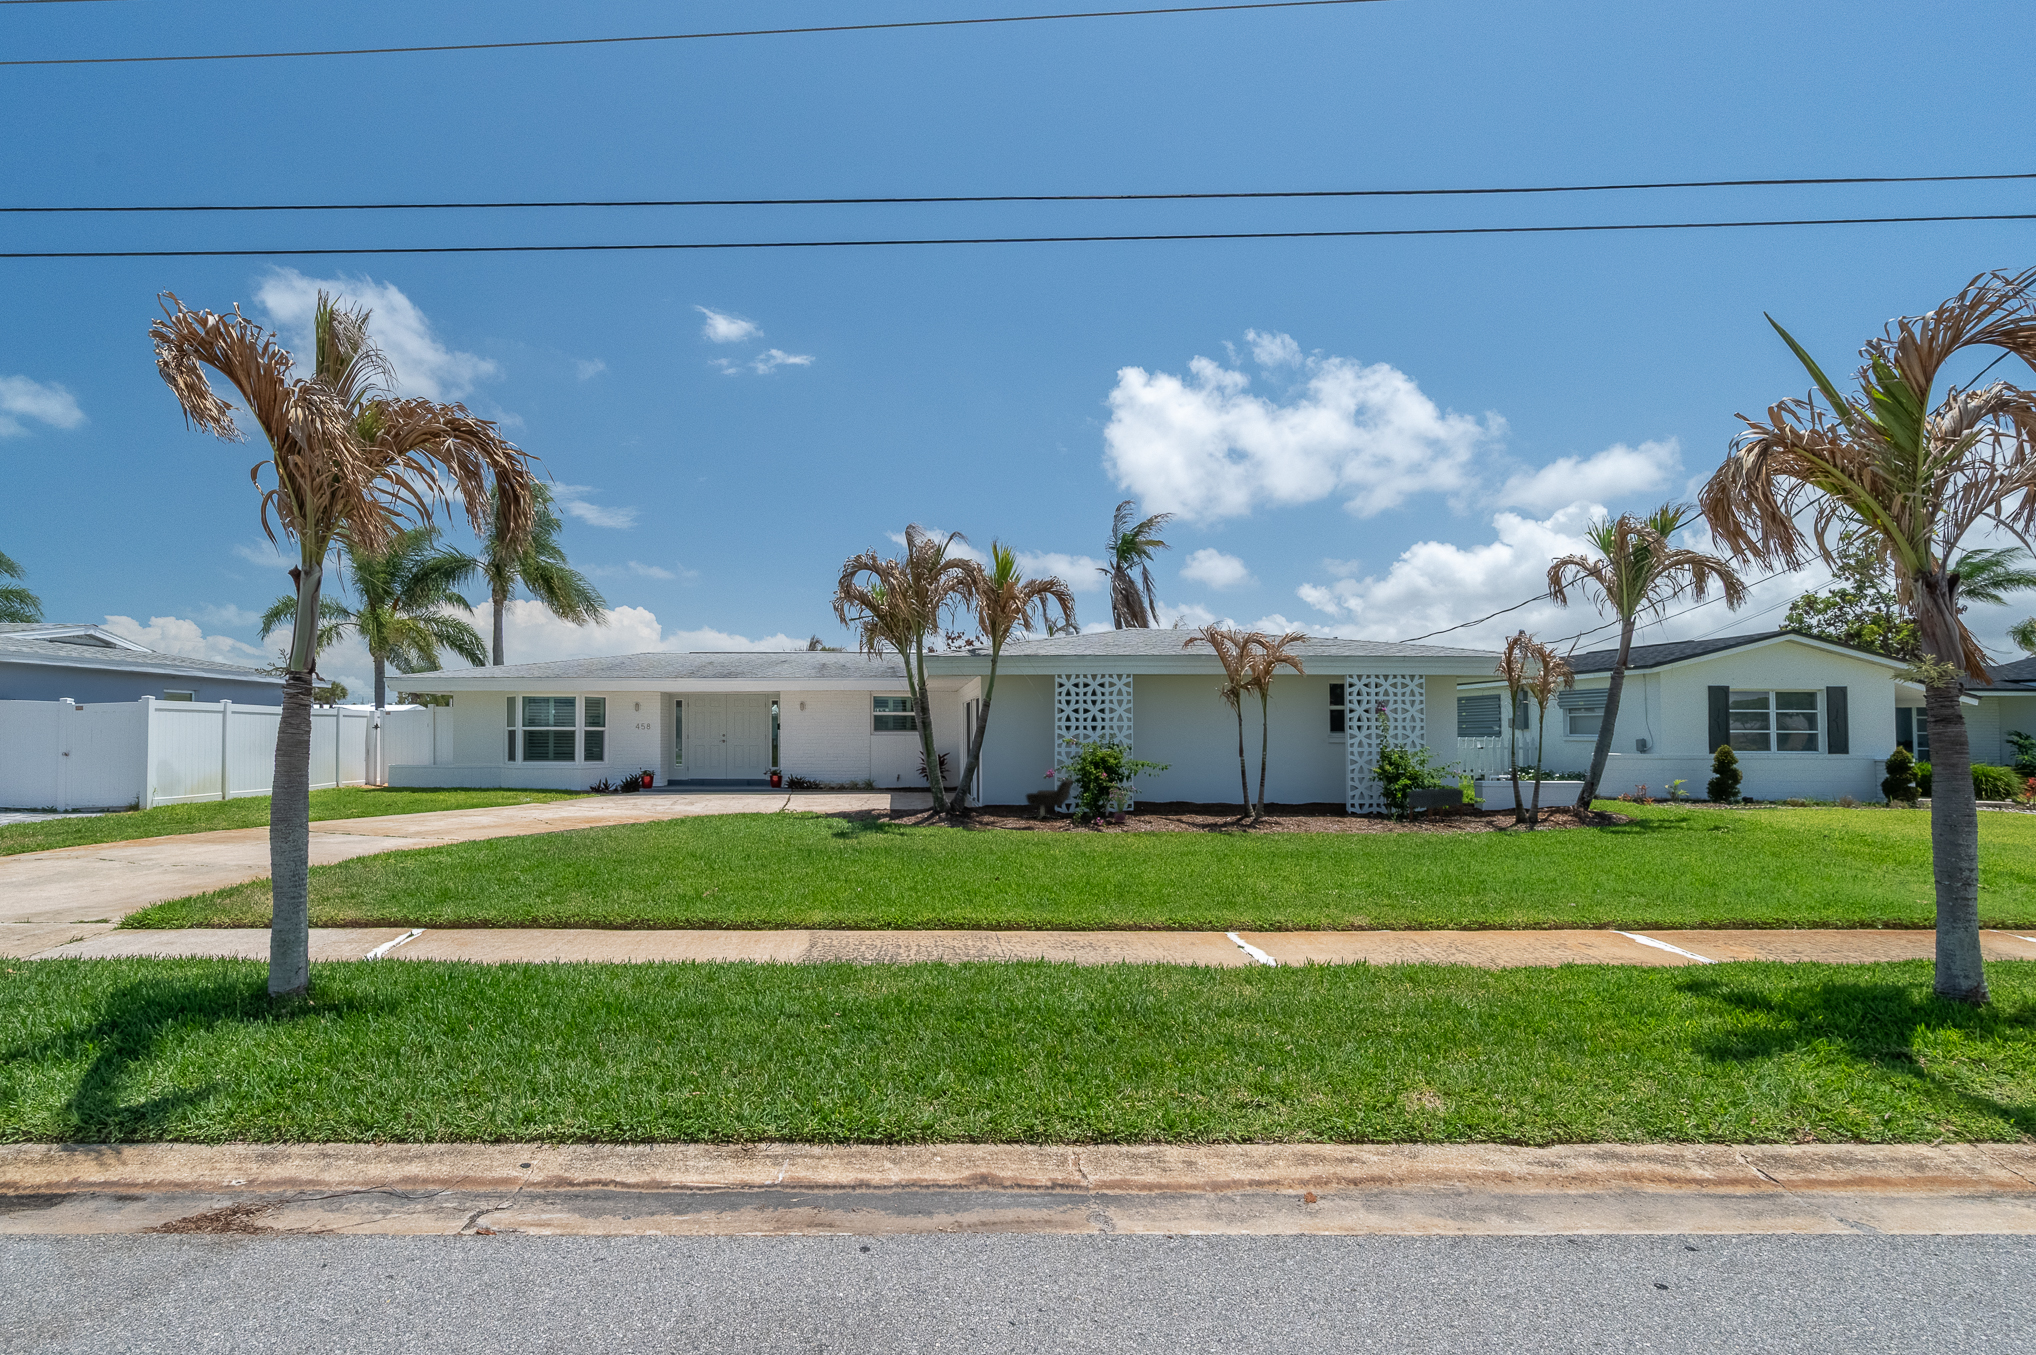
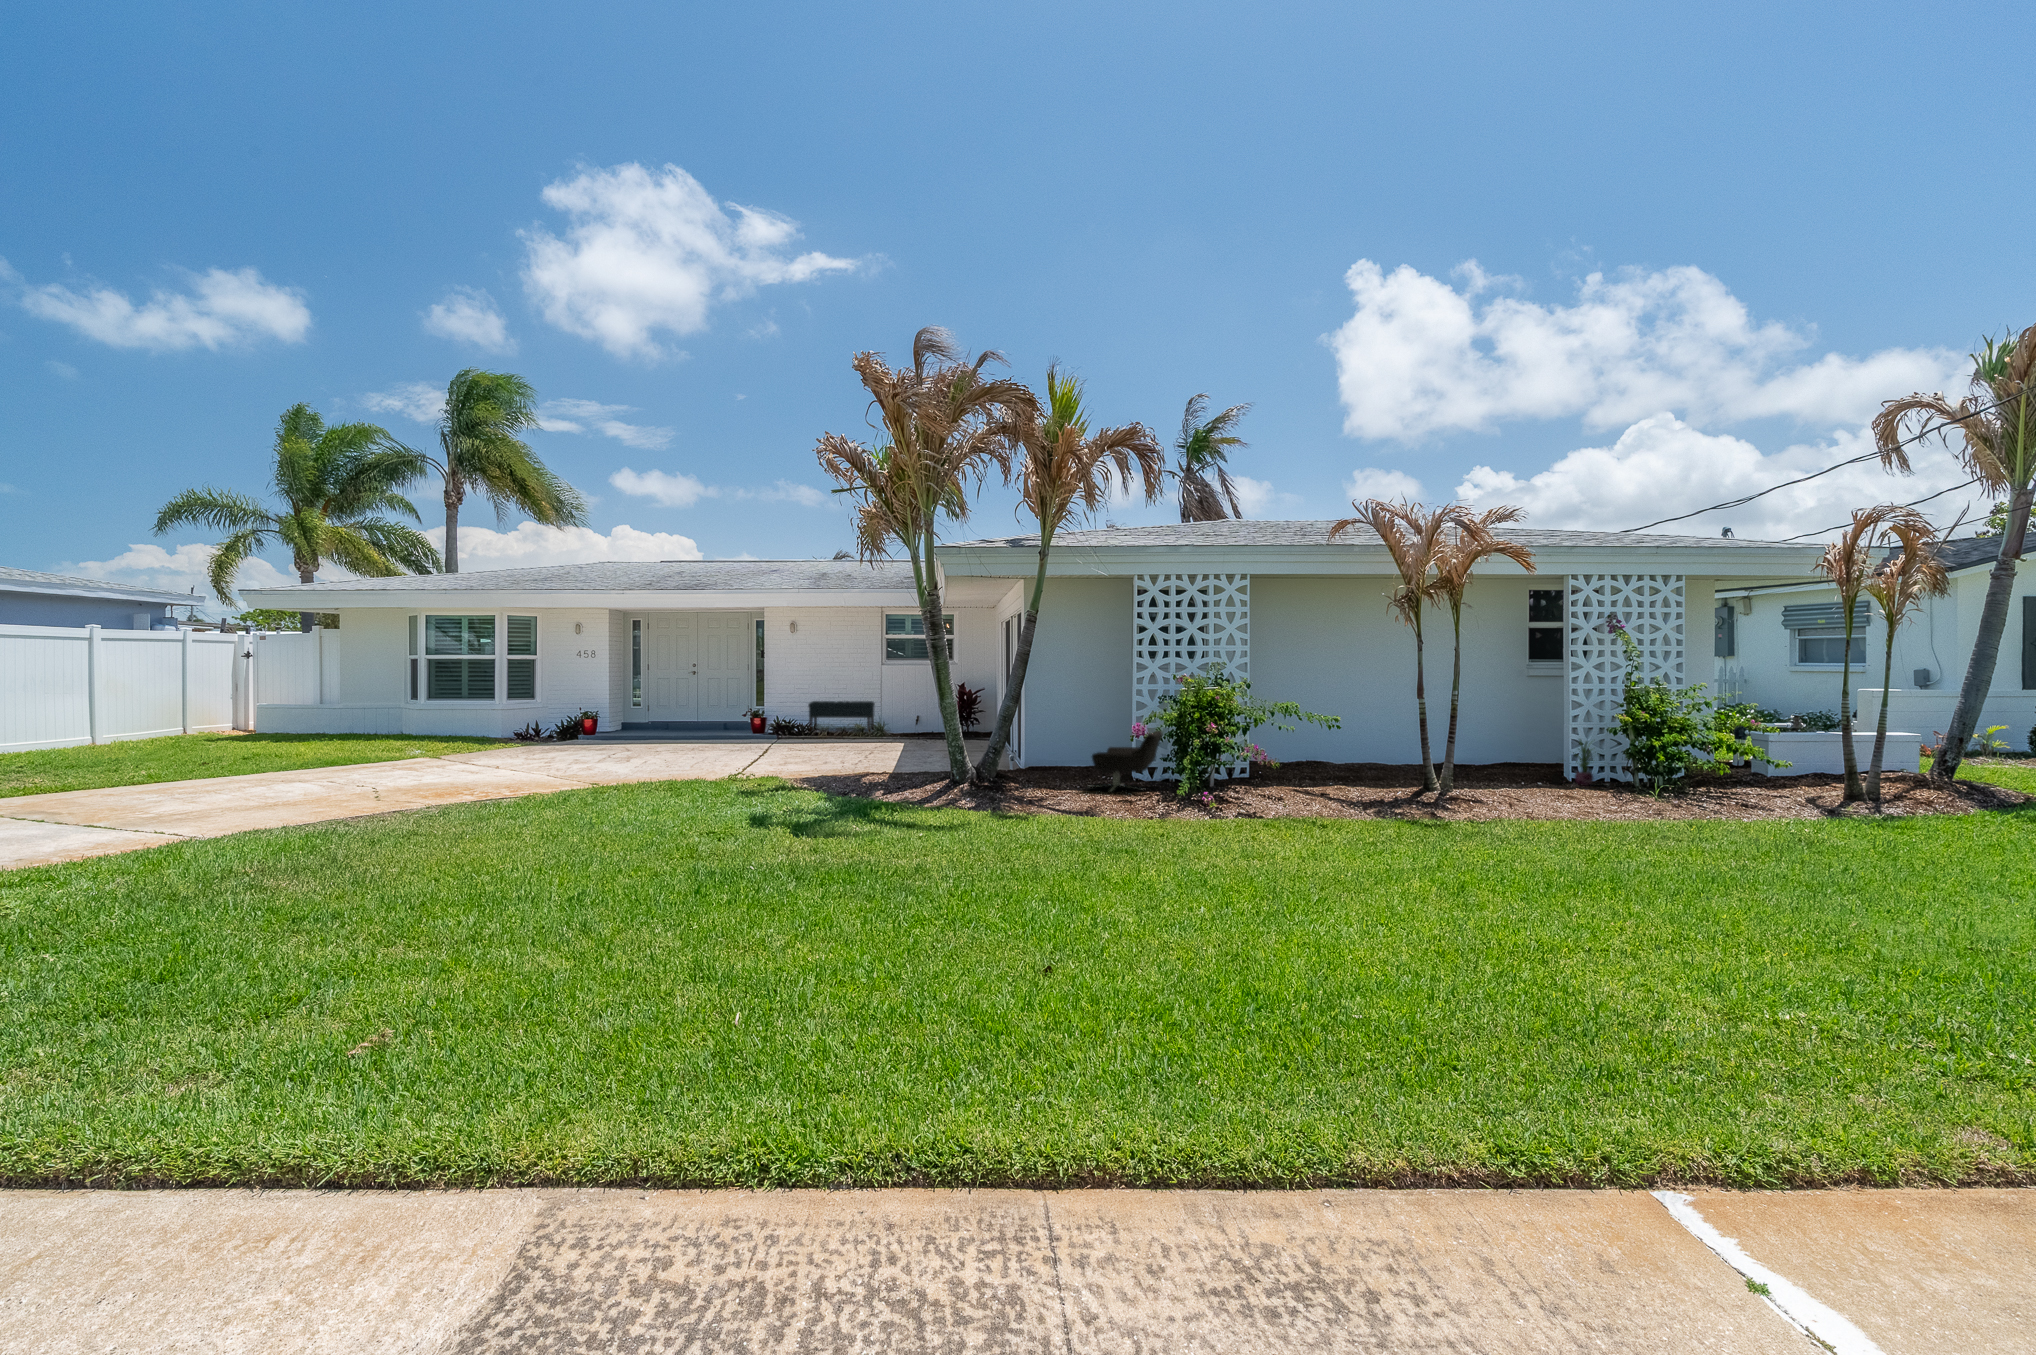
bench: present [1408,788,1464,823] -> present [808,701,875,731]
decorative plant: present [1113,793,1126,823] -> present [1573,739,1593,786]

